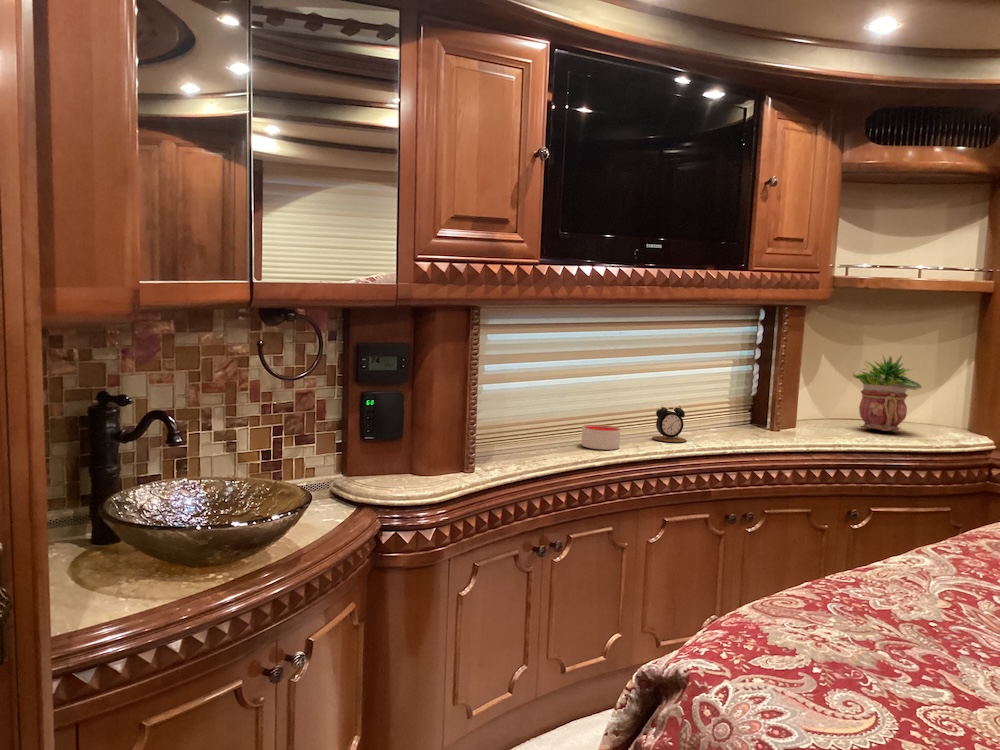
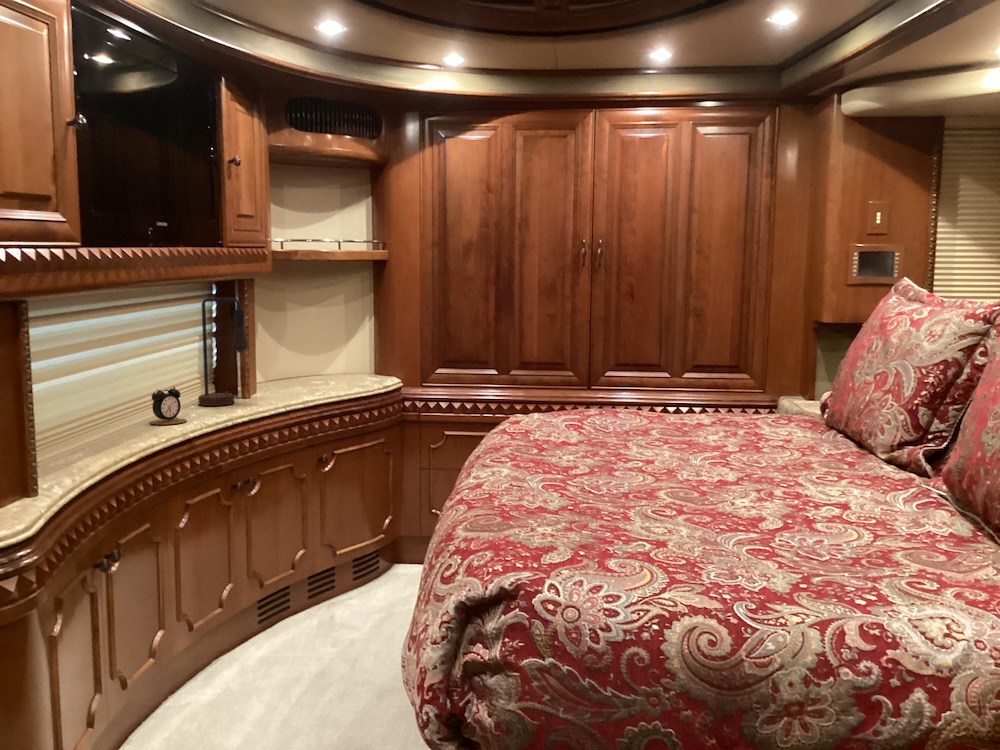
table lamp: none [720,323,775,434] -> present [198,298,248,406]
potted plant: present [853,356,922,431] -> none [294,317,351,384]
candle: present [581,425,620,450] -> none [89,418,135,445]

